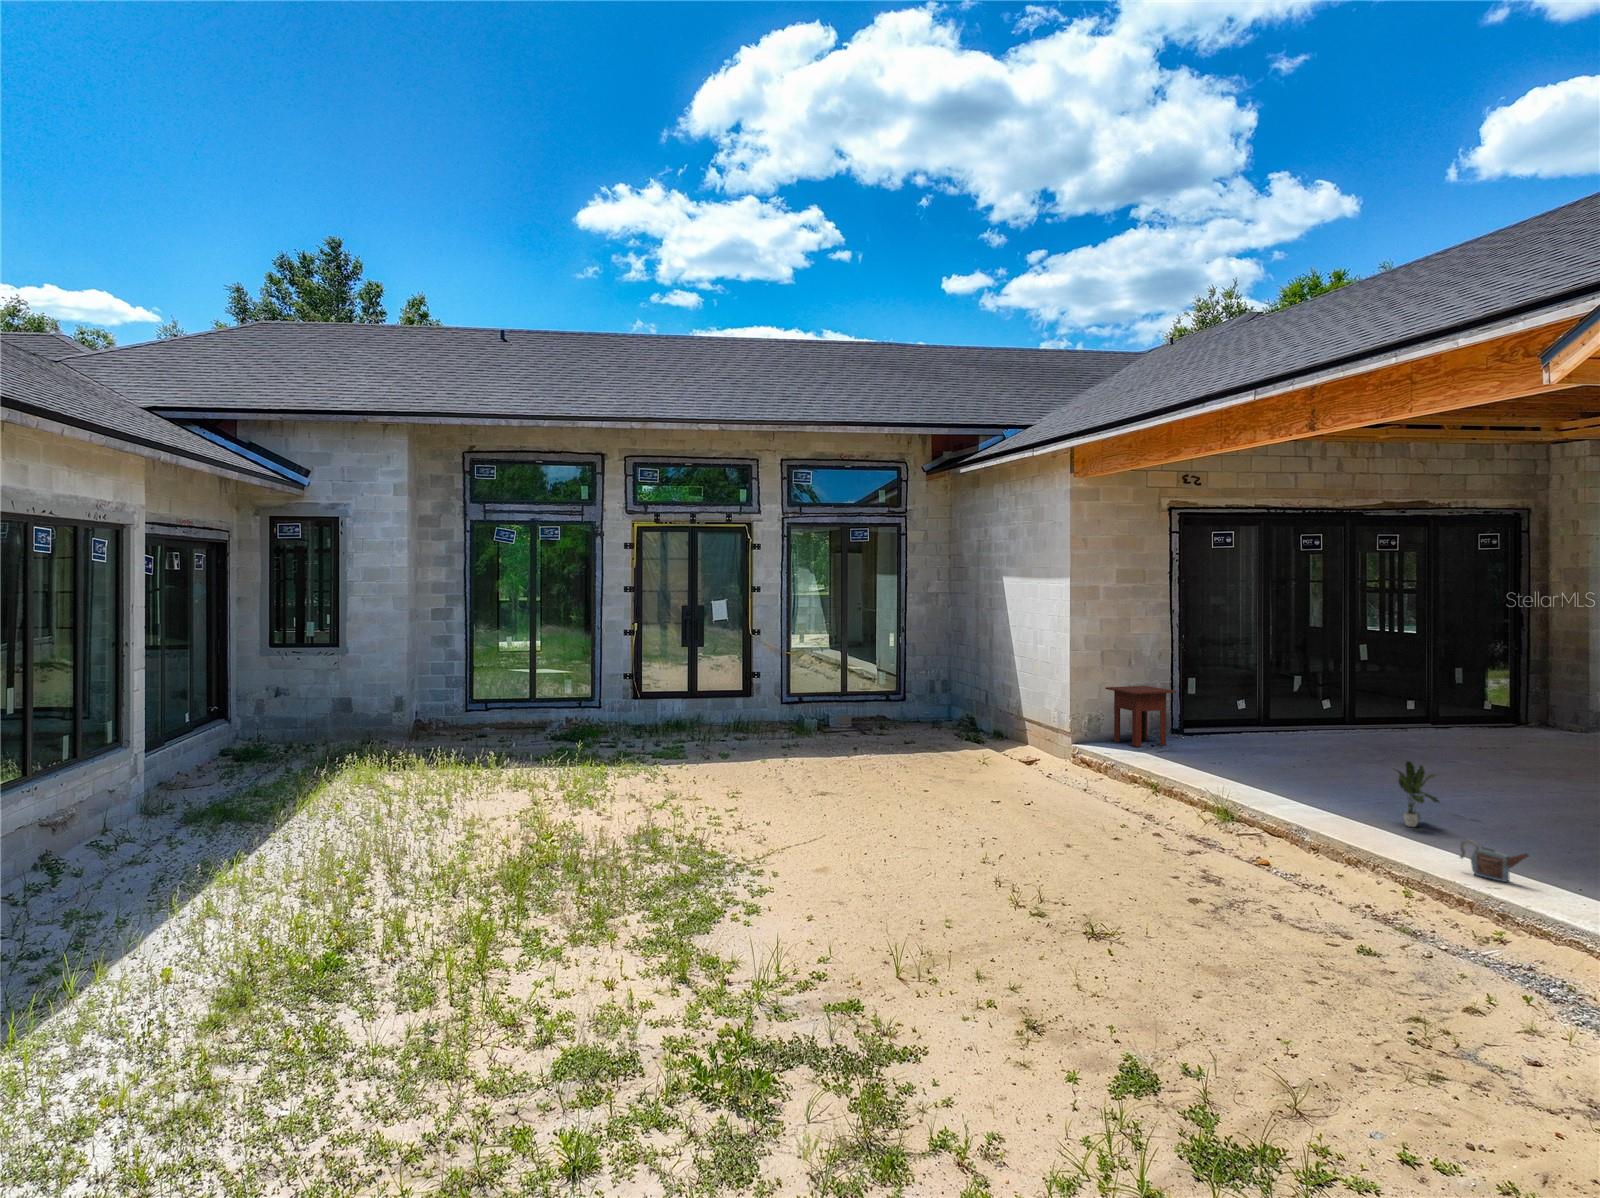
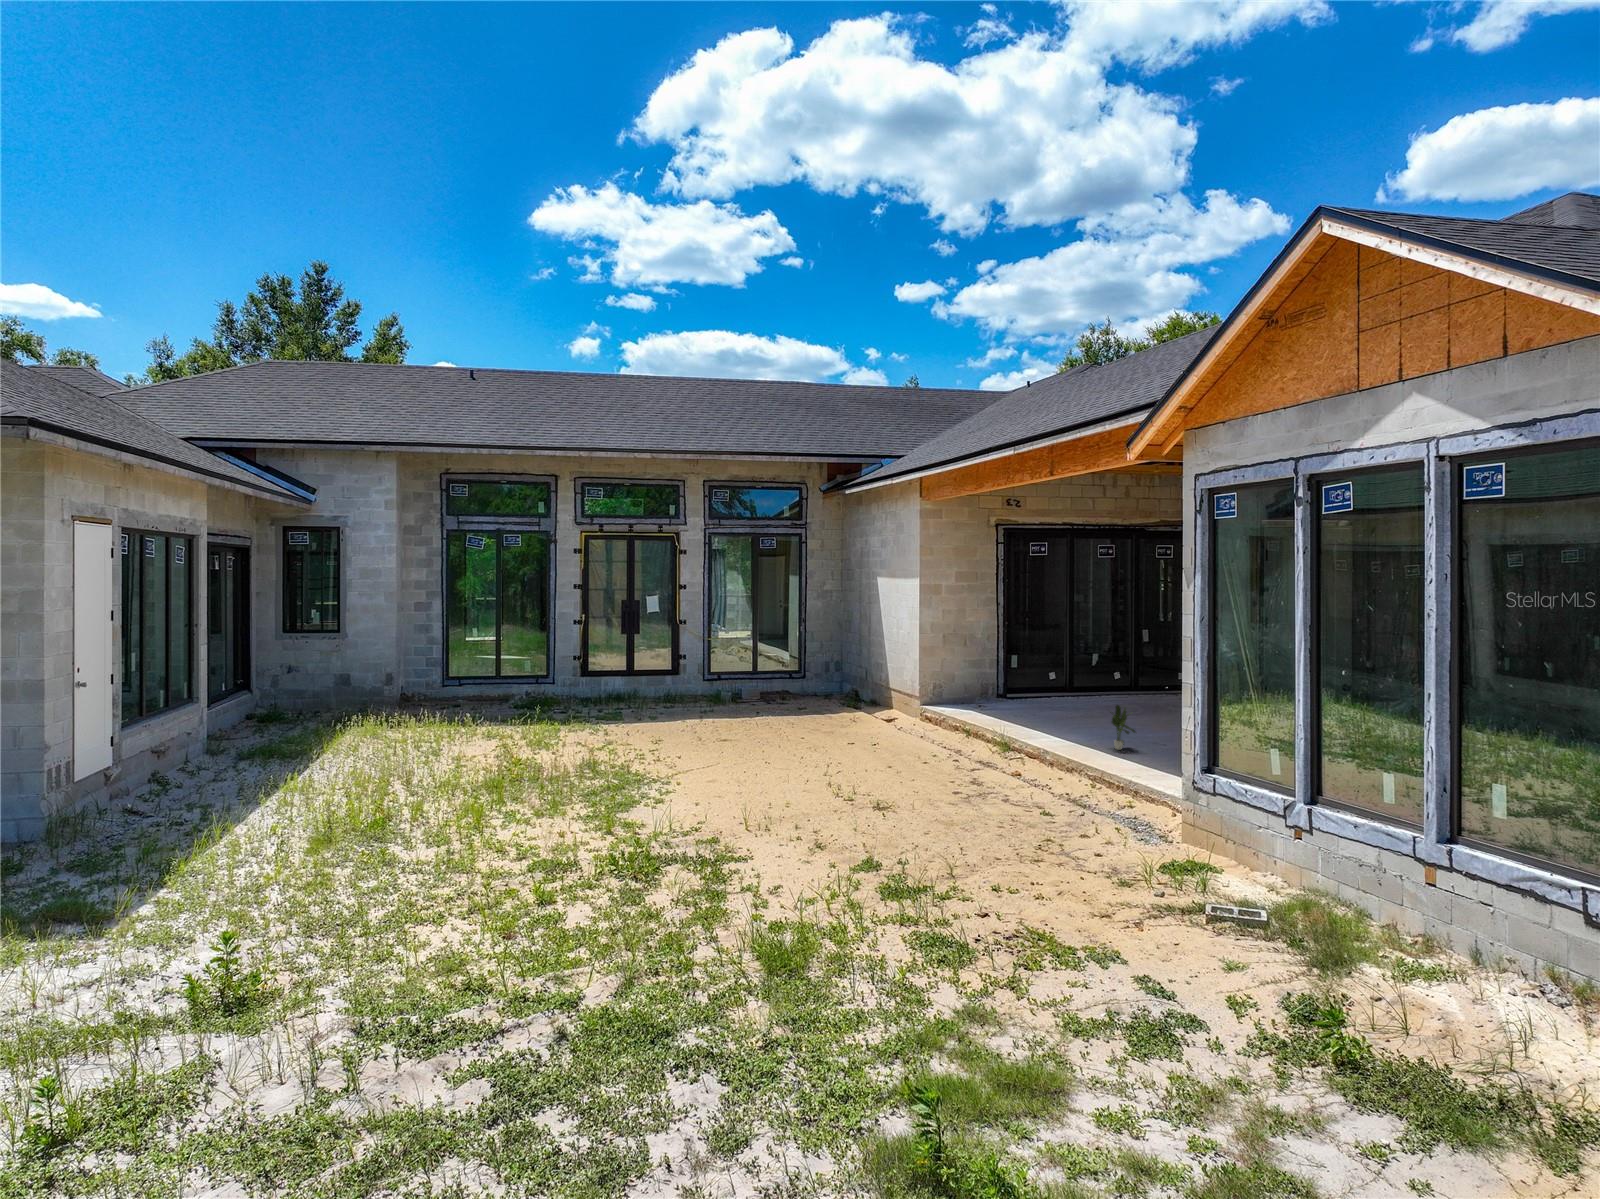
side table: present [1105,686,1176,747] -> none [946,661,996,707]
watering can: present [1460,840,1529,882] -> none [1124,750,1159,775]

